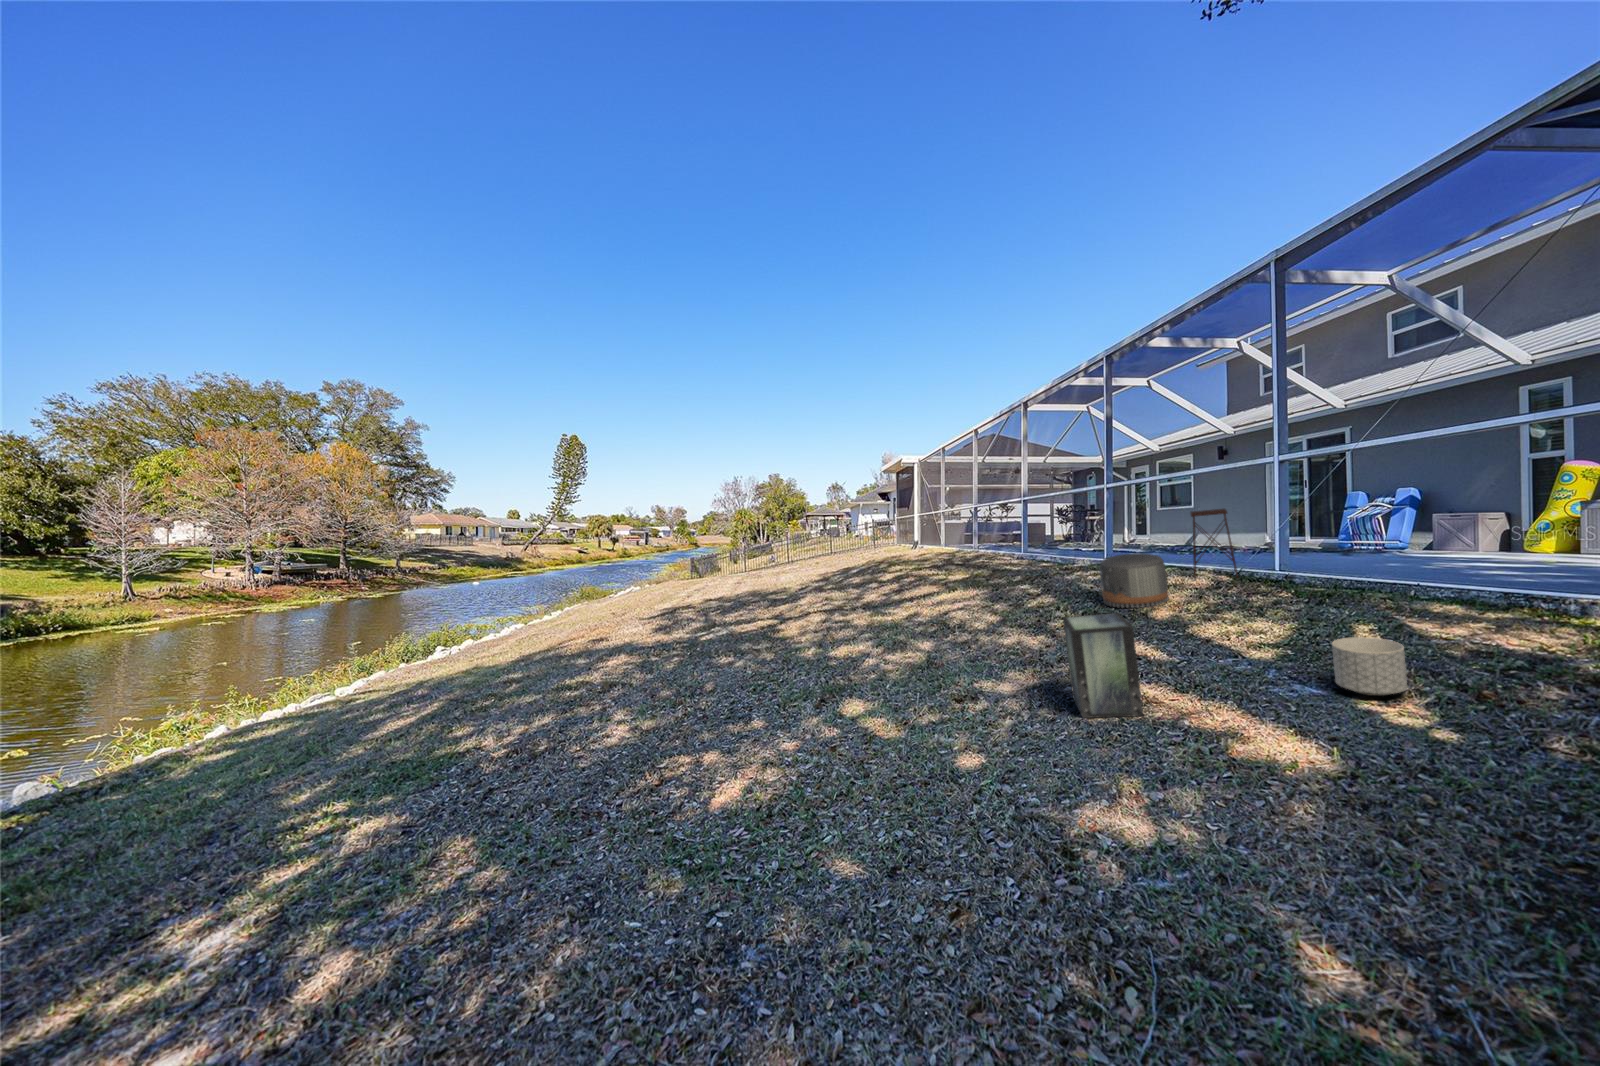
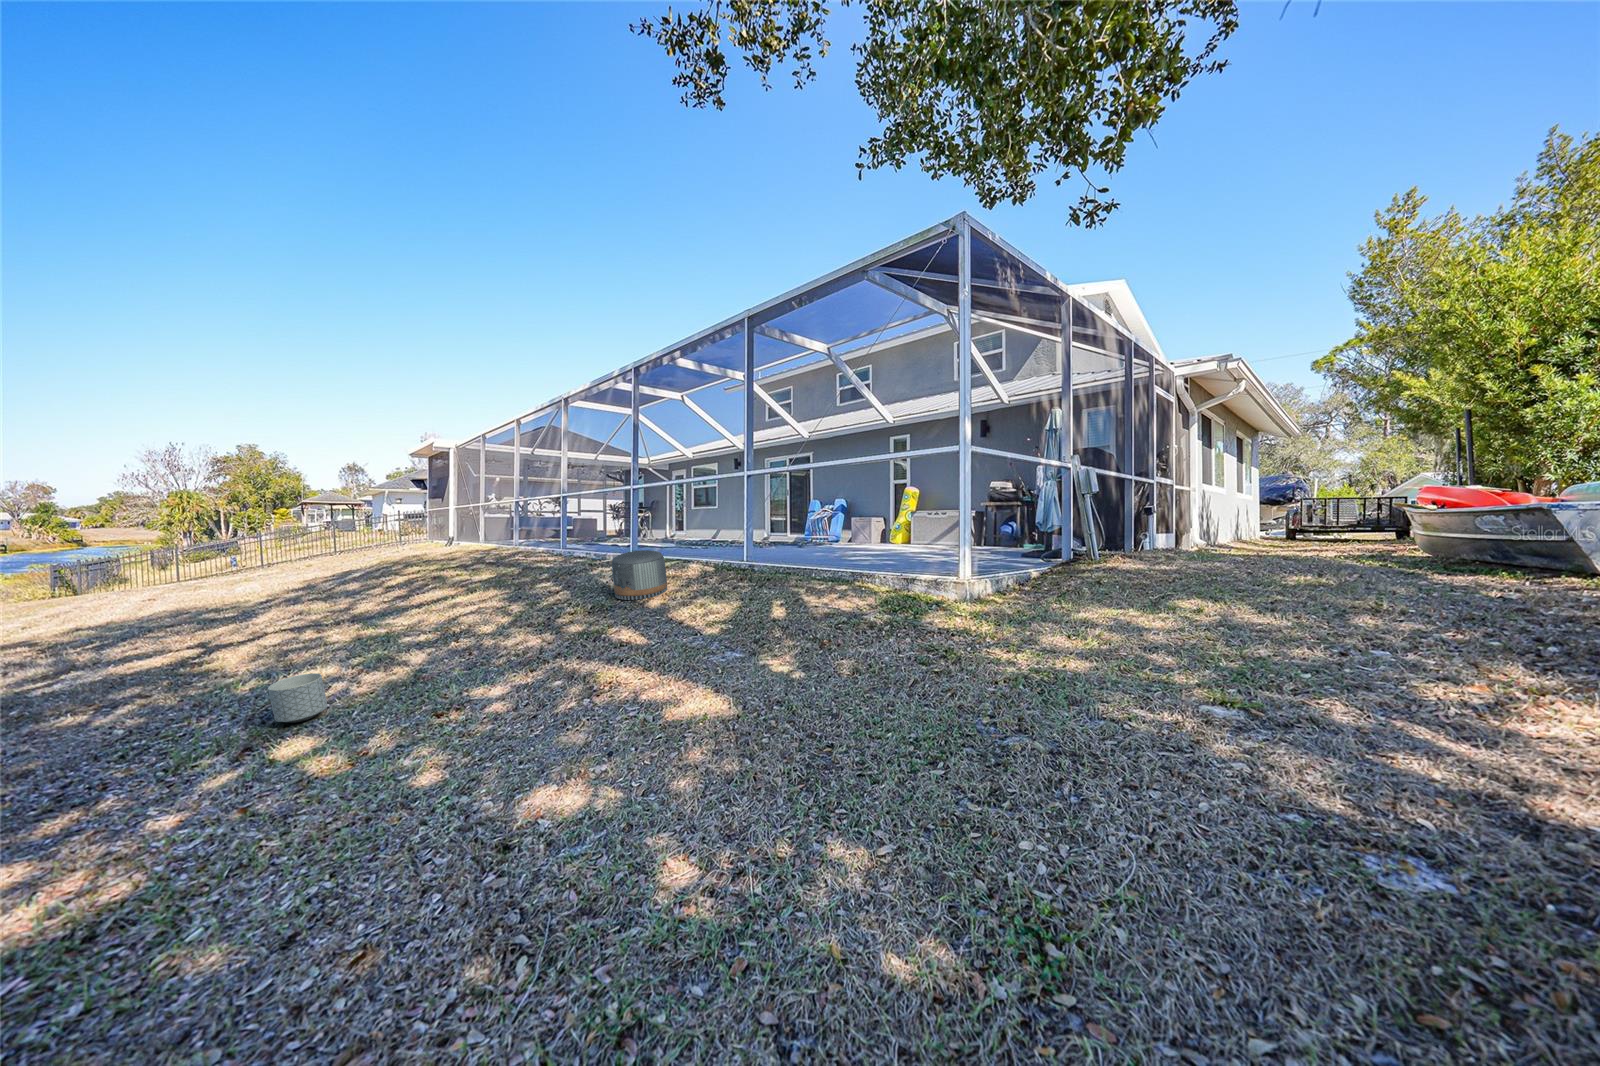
side table: present [1191,509,1239,579] -> none [688,512,722,572]
storage box: present [1063,613,1143,718] -> none [548,606,612,706]
planter: present [1332,637,1407,696] -> present [268,673,327,723]

